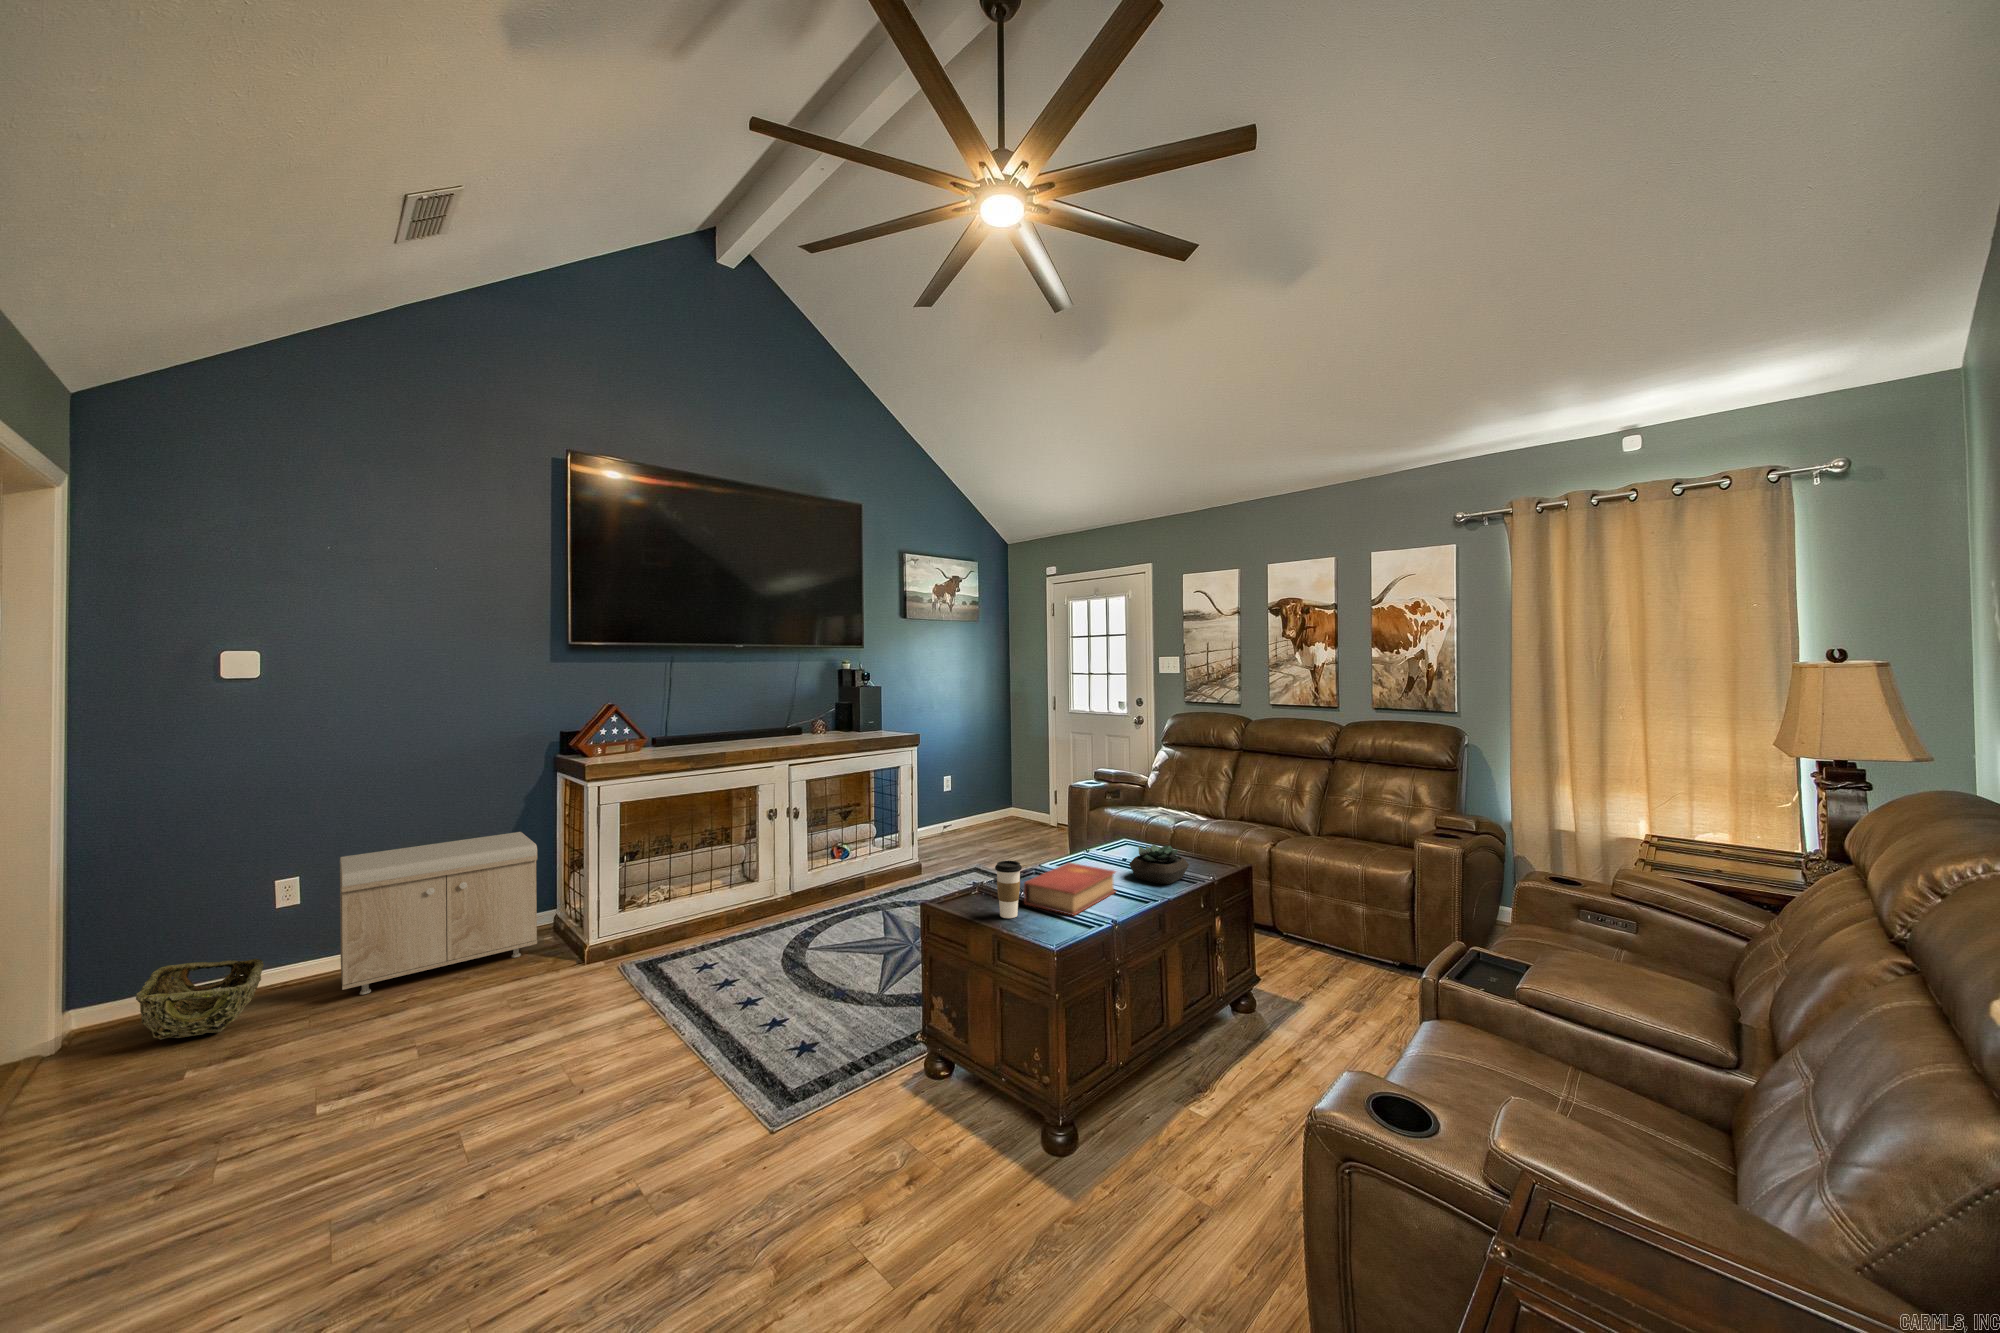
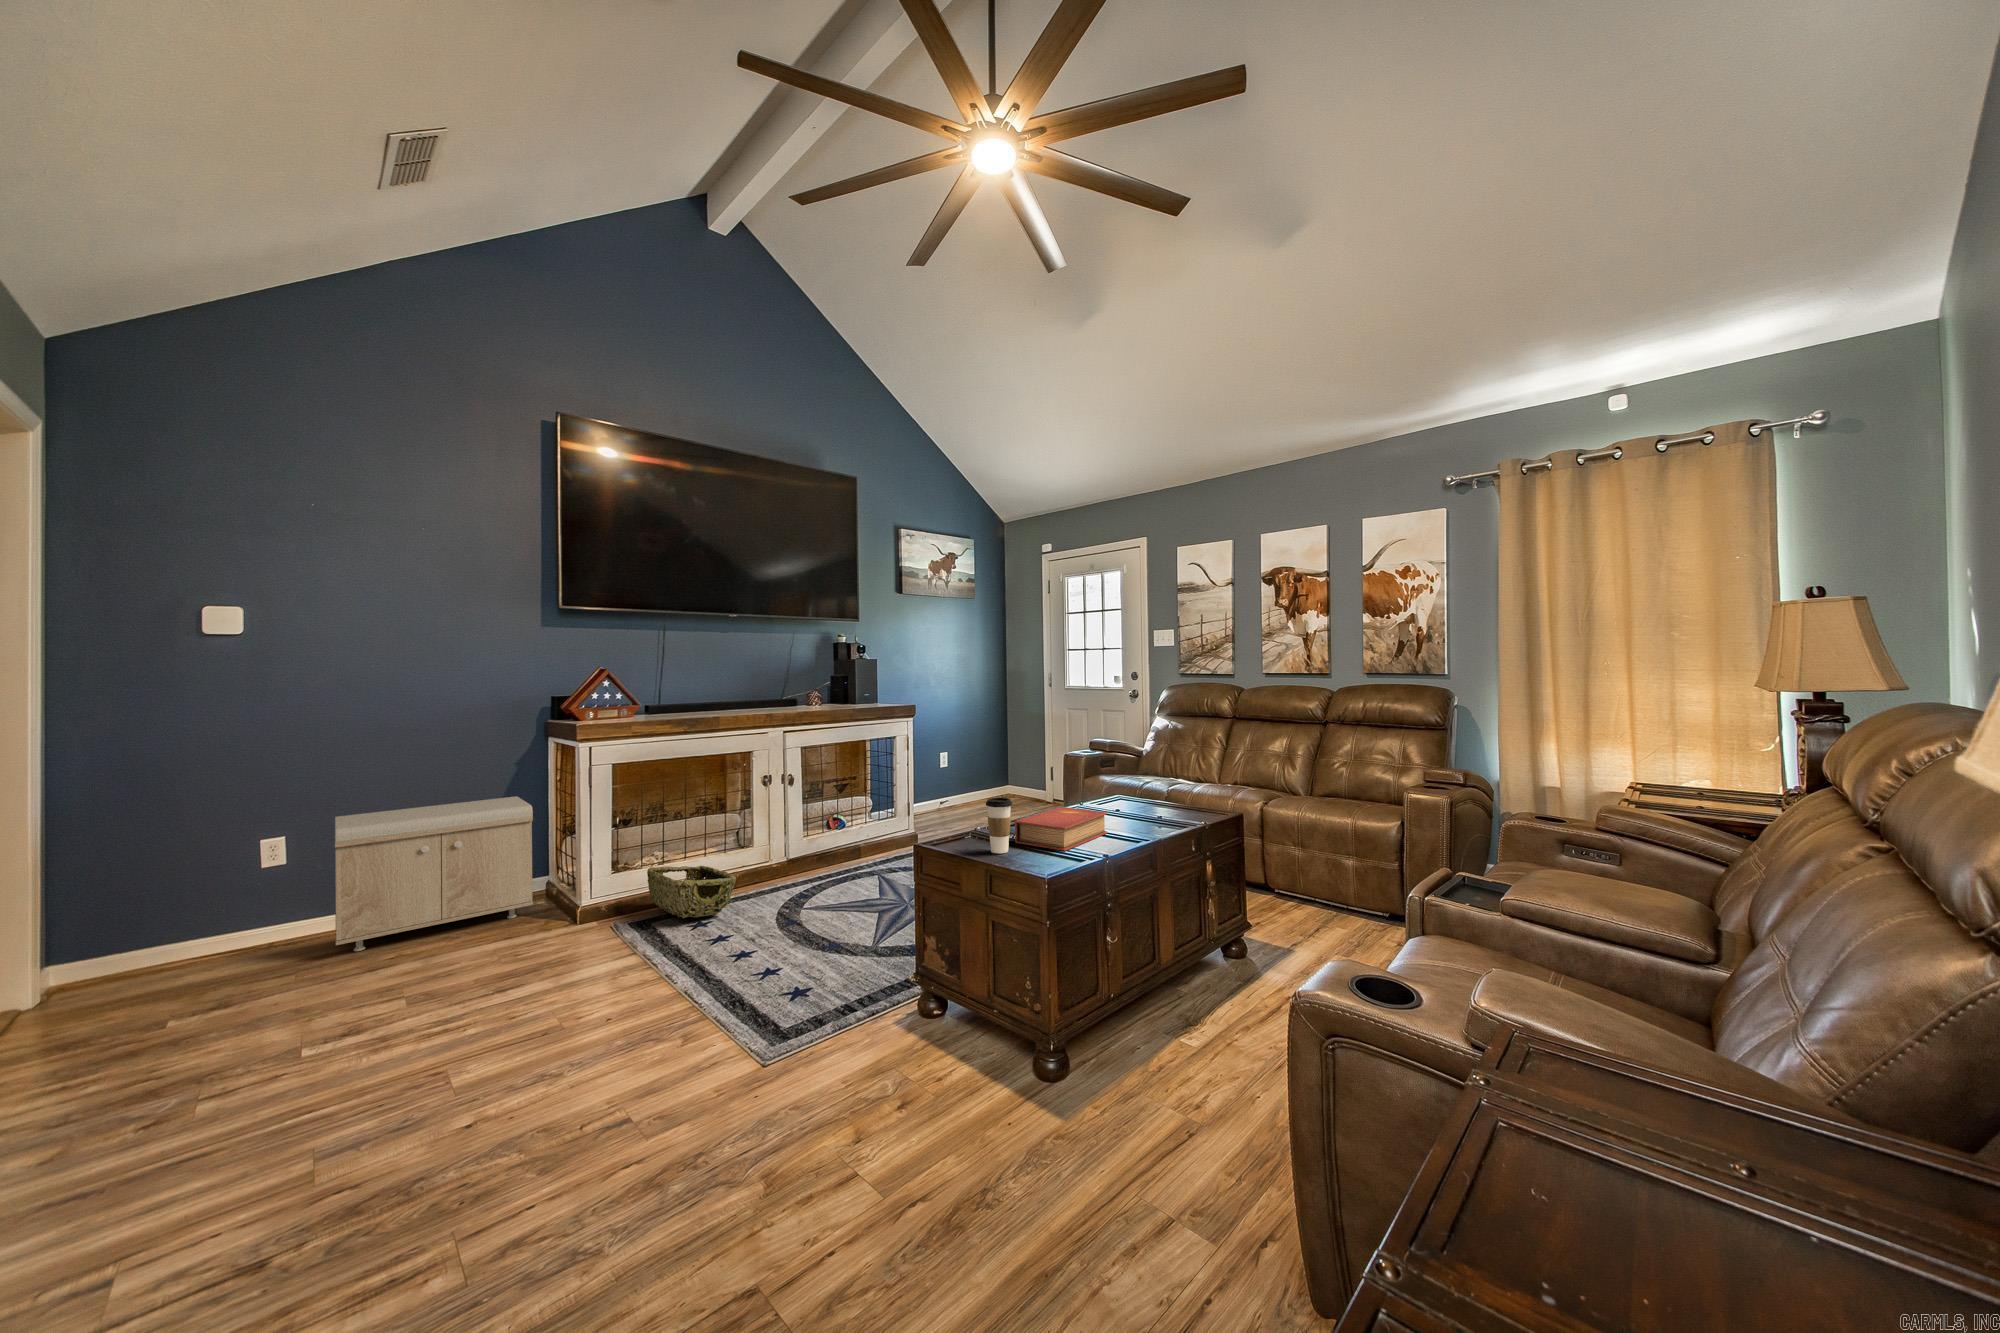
succulent plant: present [1129,844,1189,884] -> none [1120,790,1180,827]
woven basket: present [136,959,264,1039] -> present [647,866,736,918]

